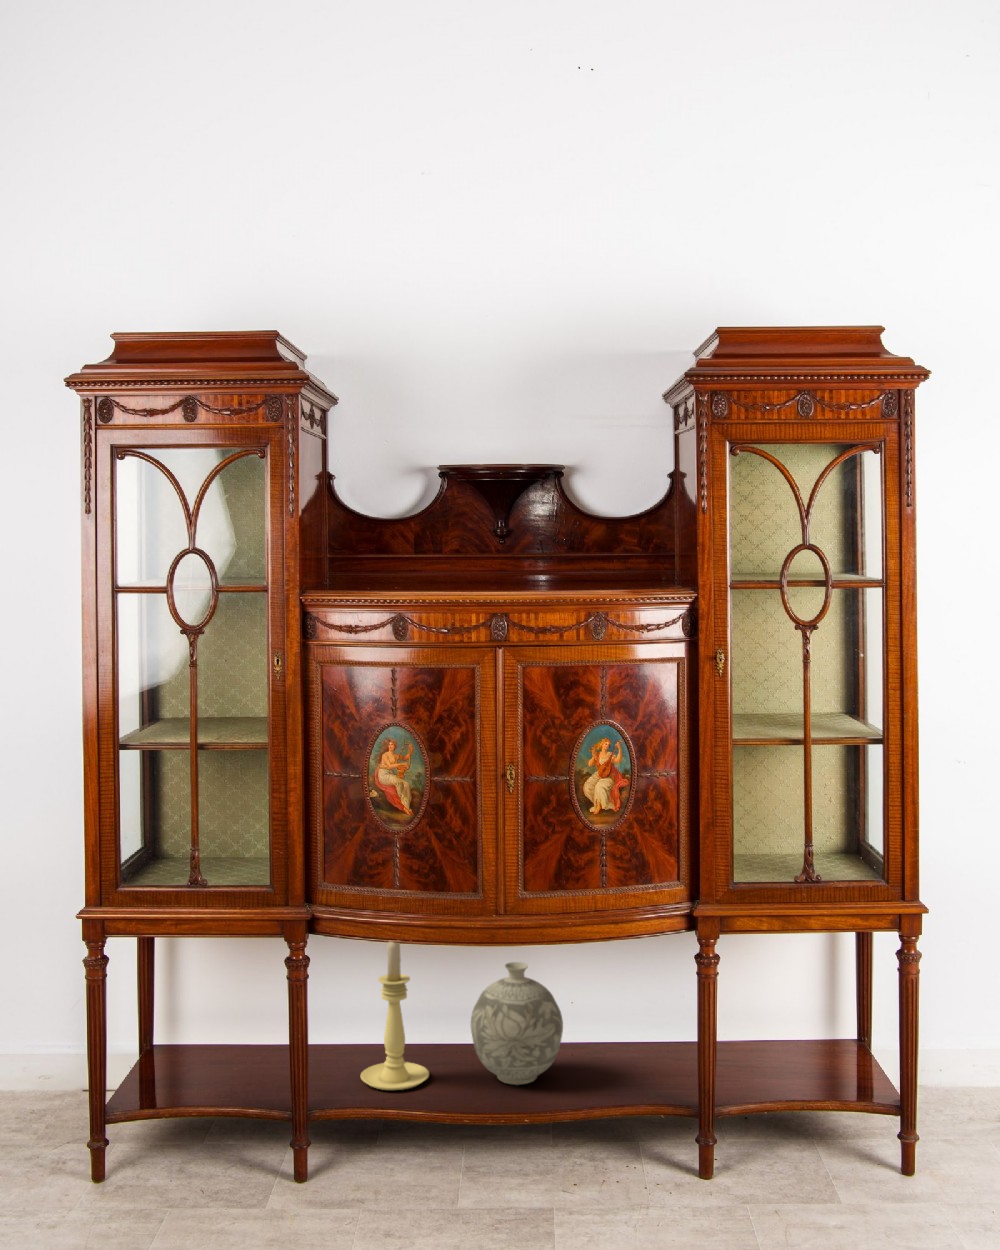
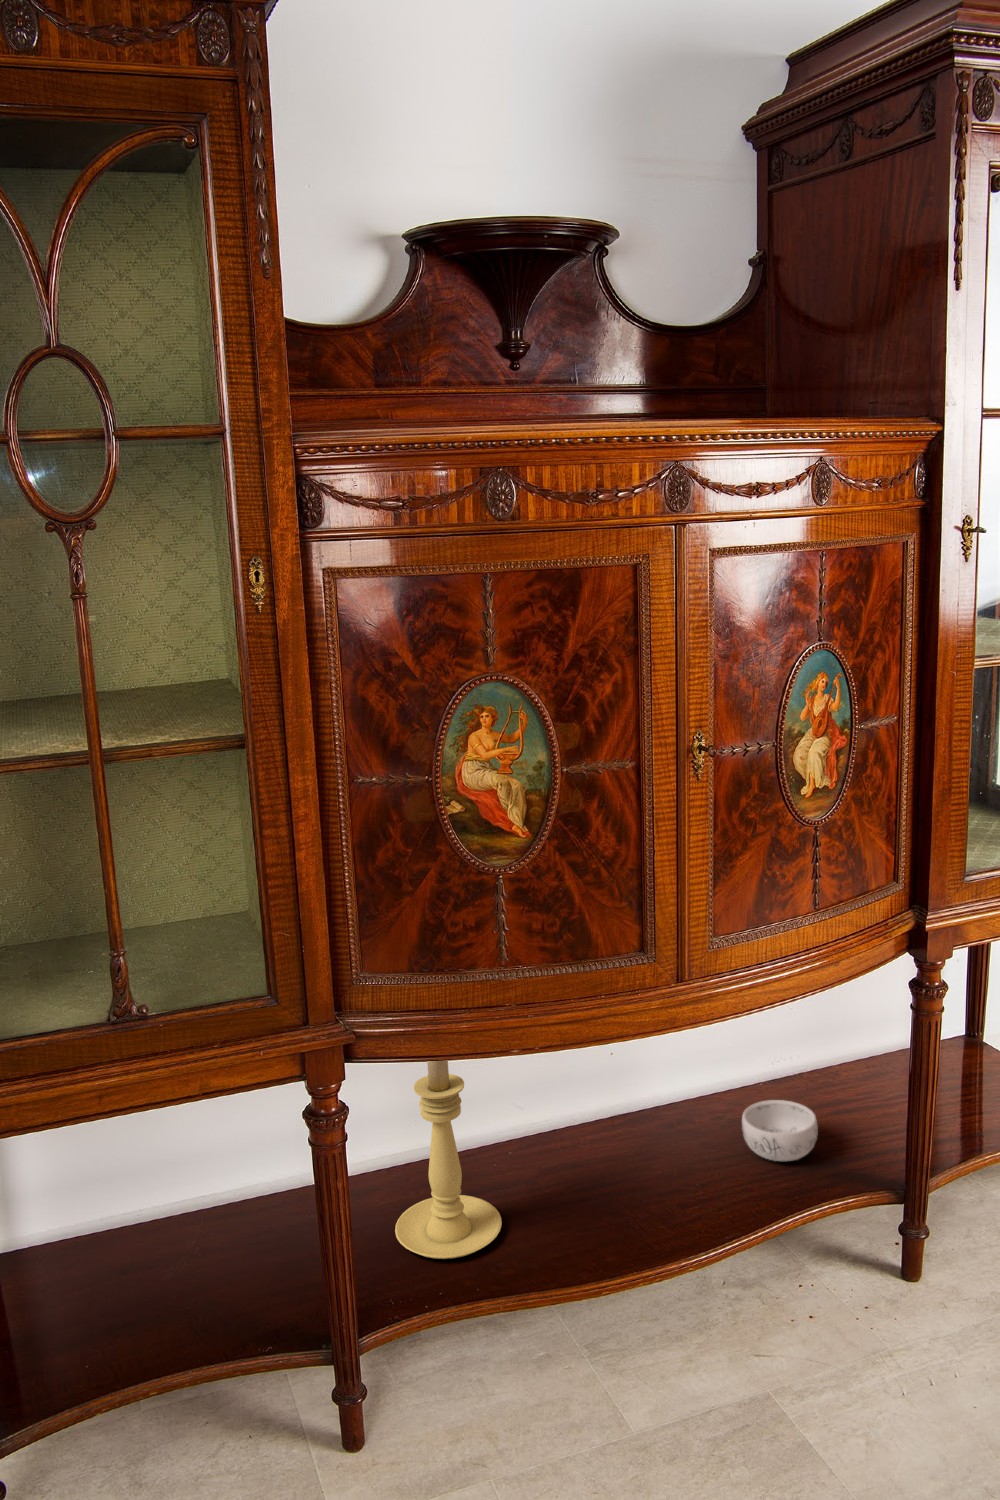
decorative vase: present [471,962,563,1085] -> none [551,1024,689,1203]
decorative bowl: none [612,1043,664,1083] -> present [742,1100,818,1161]

